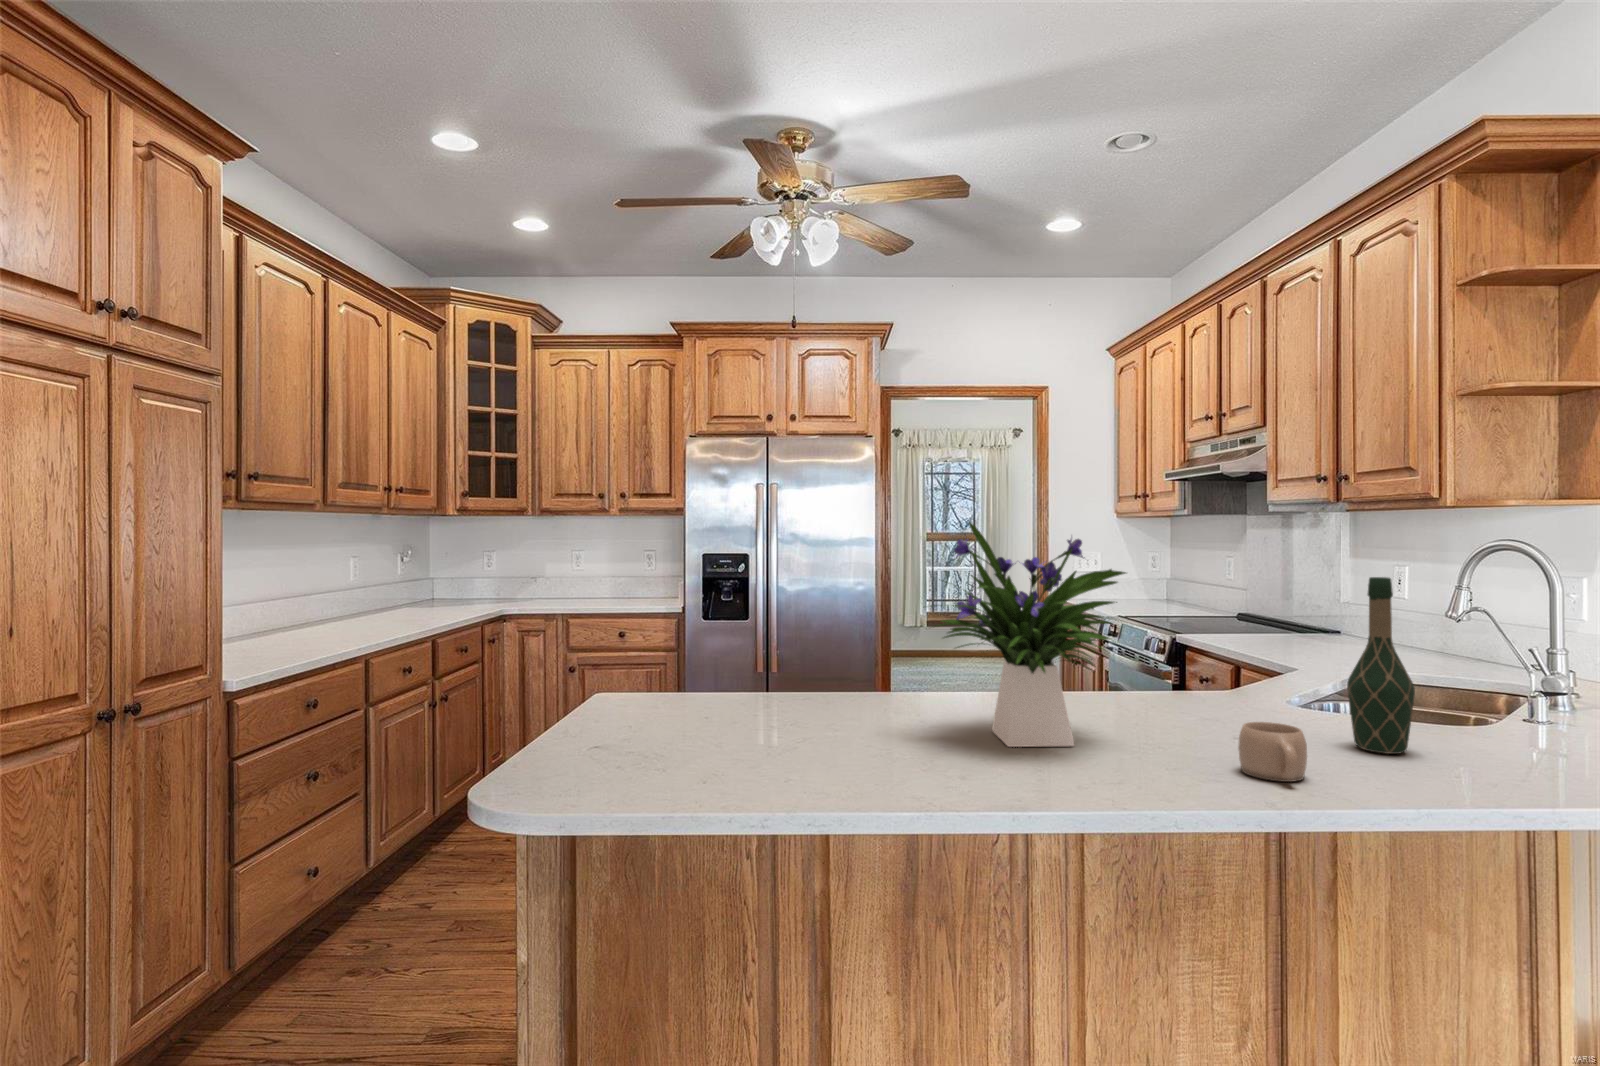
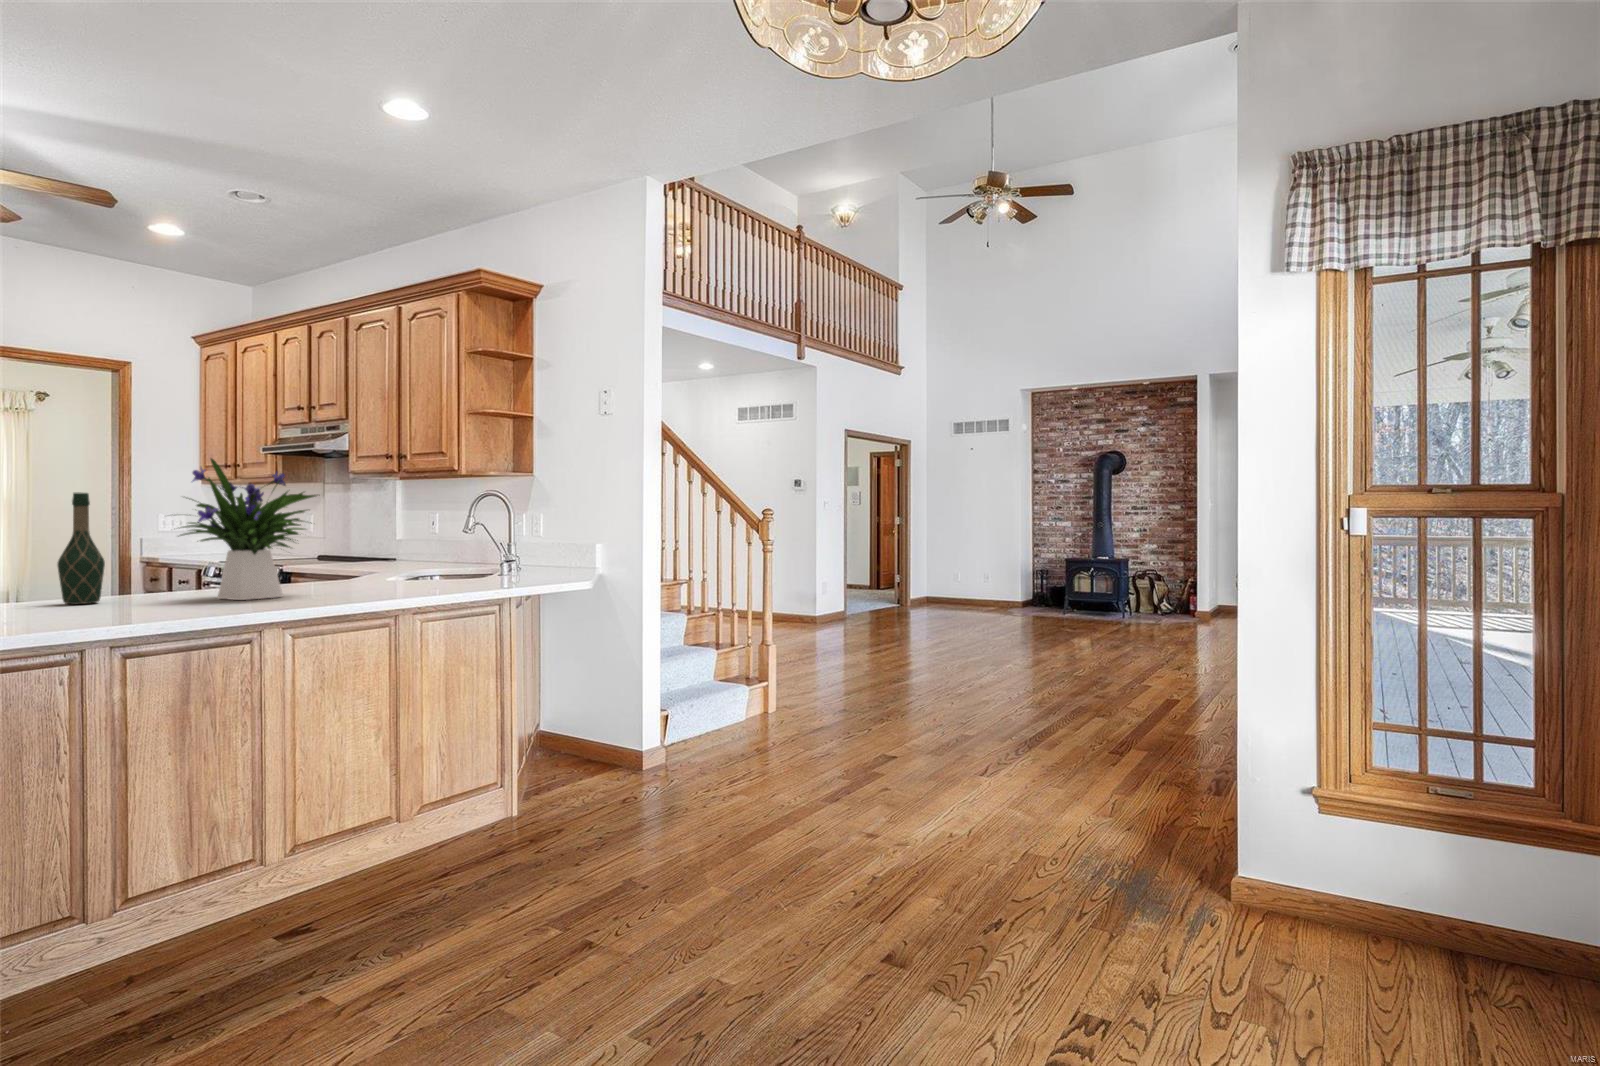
wine bottle: present [1347,577,1415,754] -> present [58,492,105,604]
mug: present [1238,722,1307,782] -> none [381,569,414,594]

